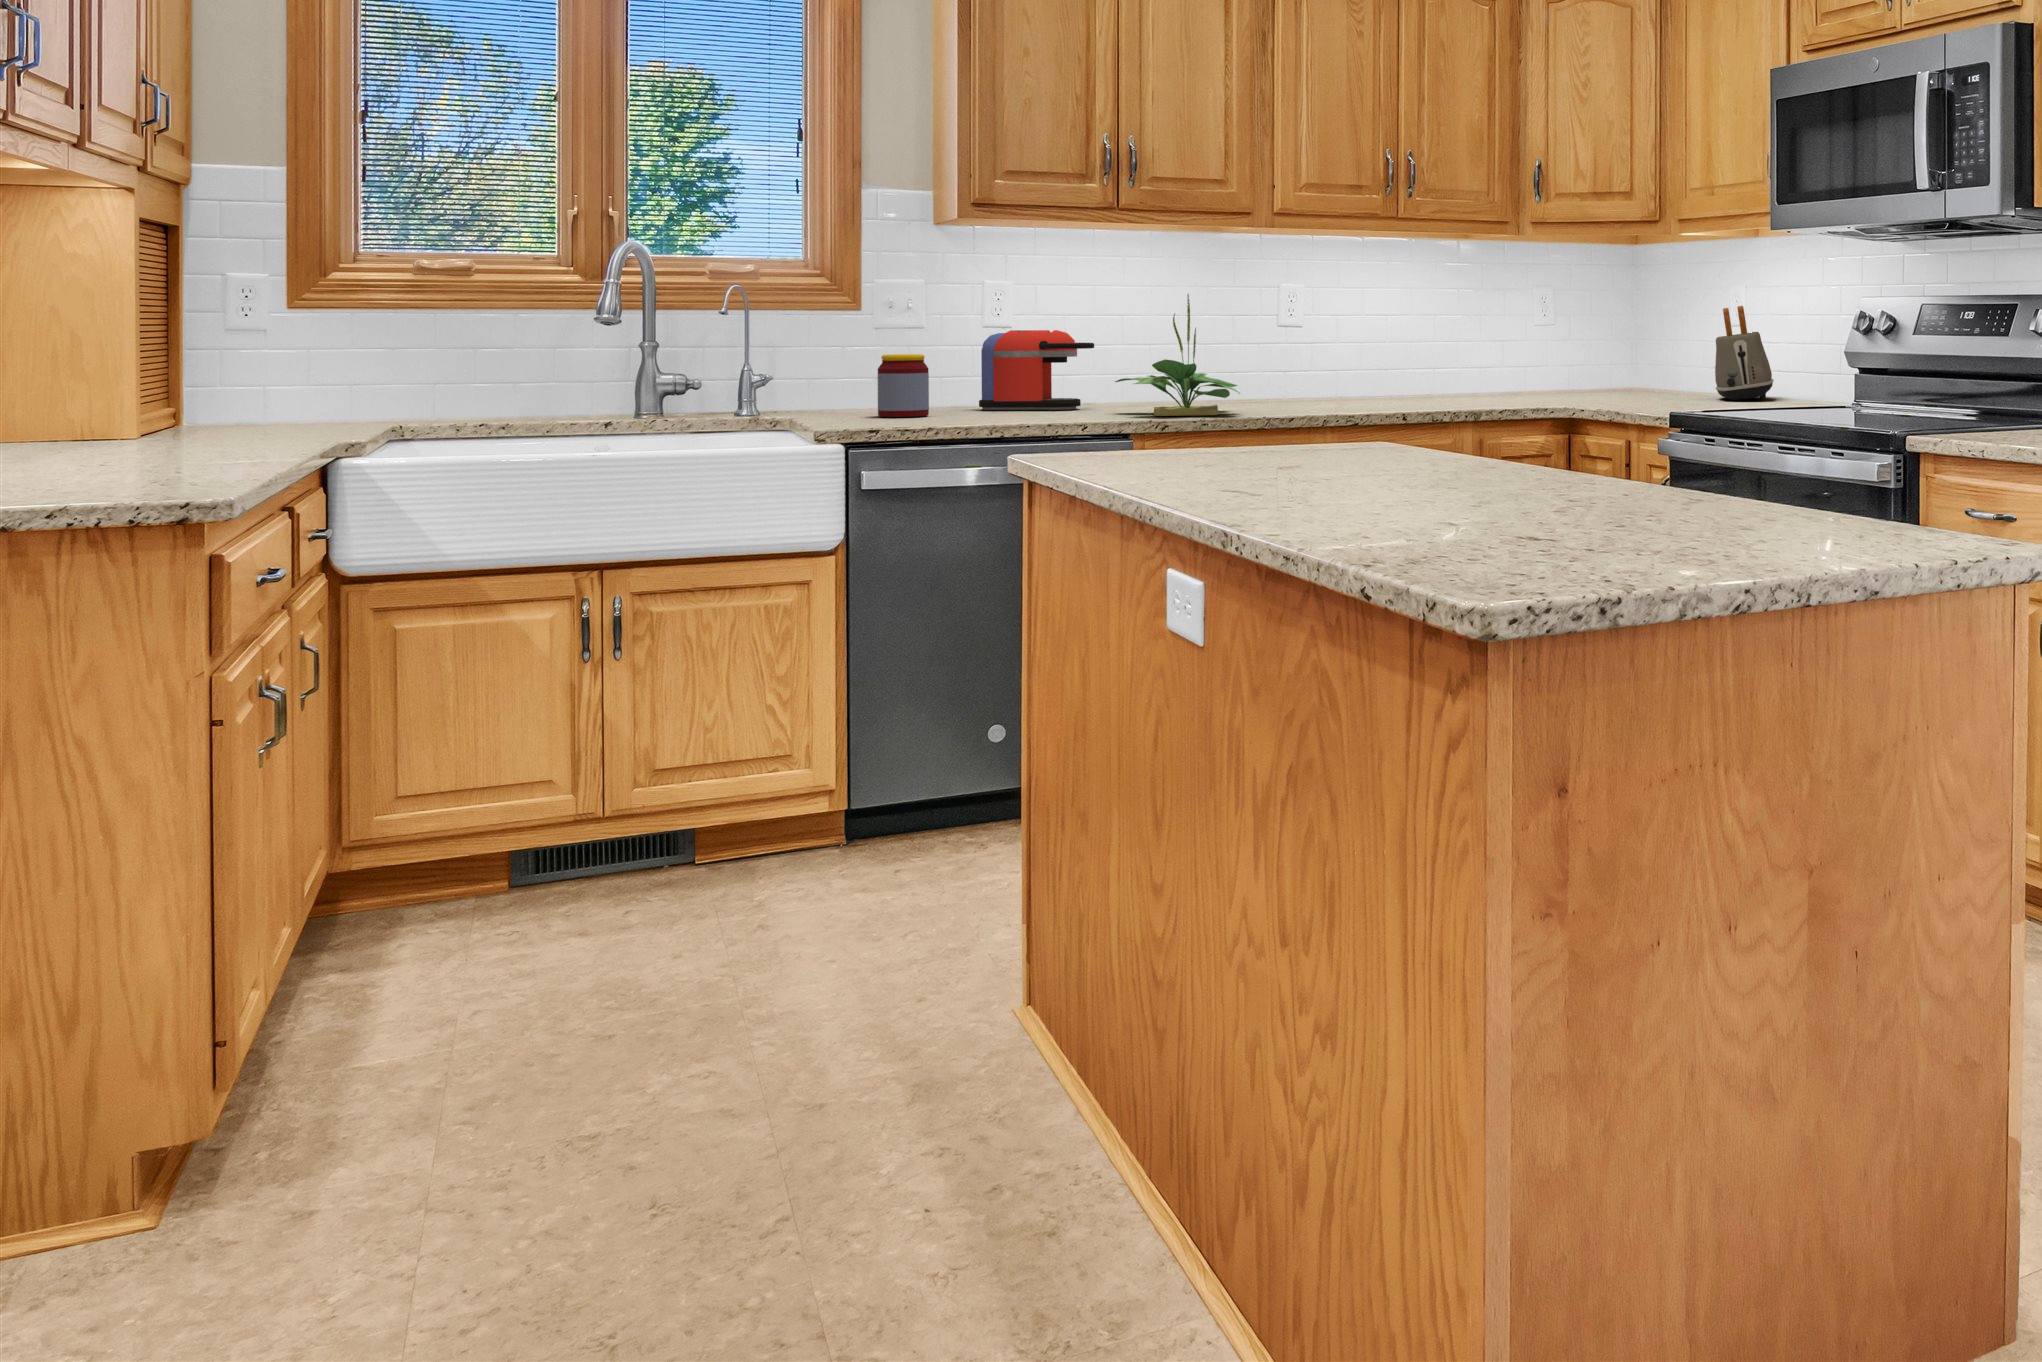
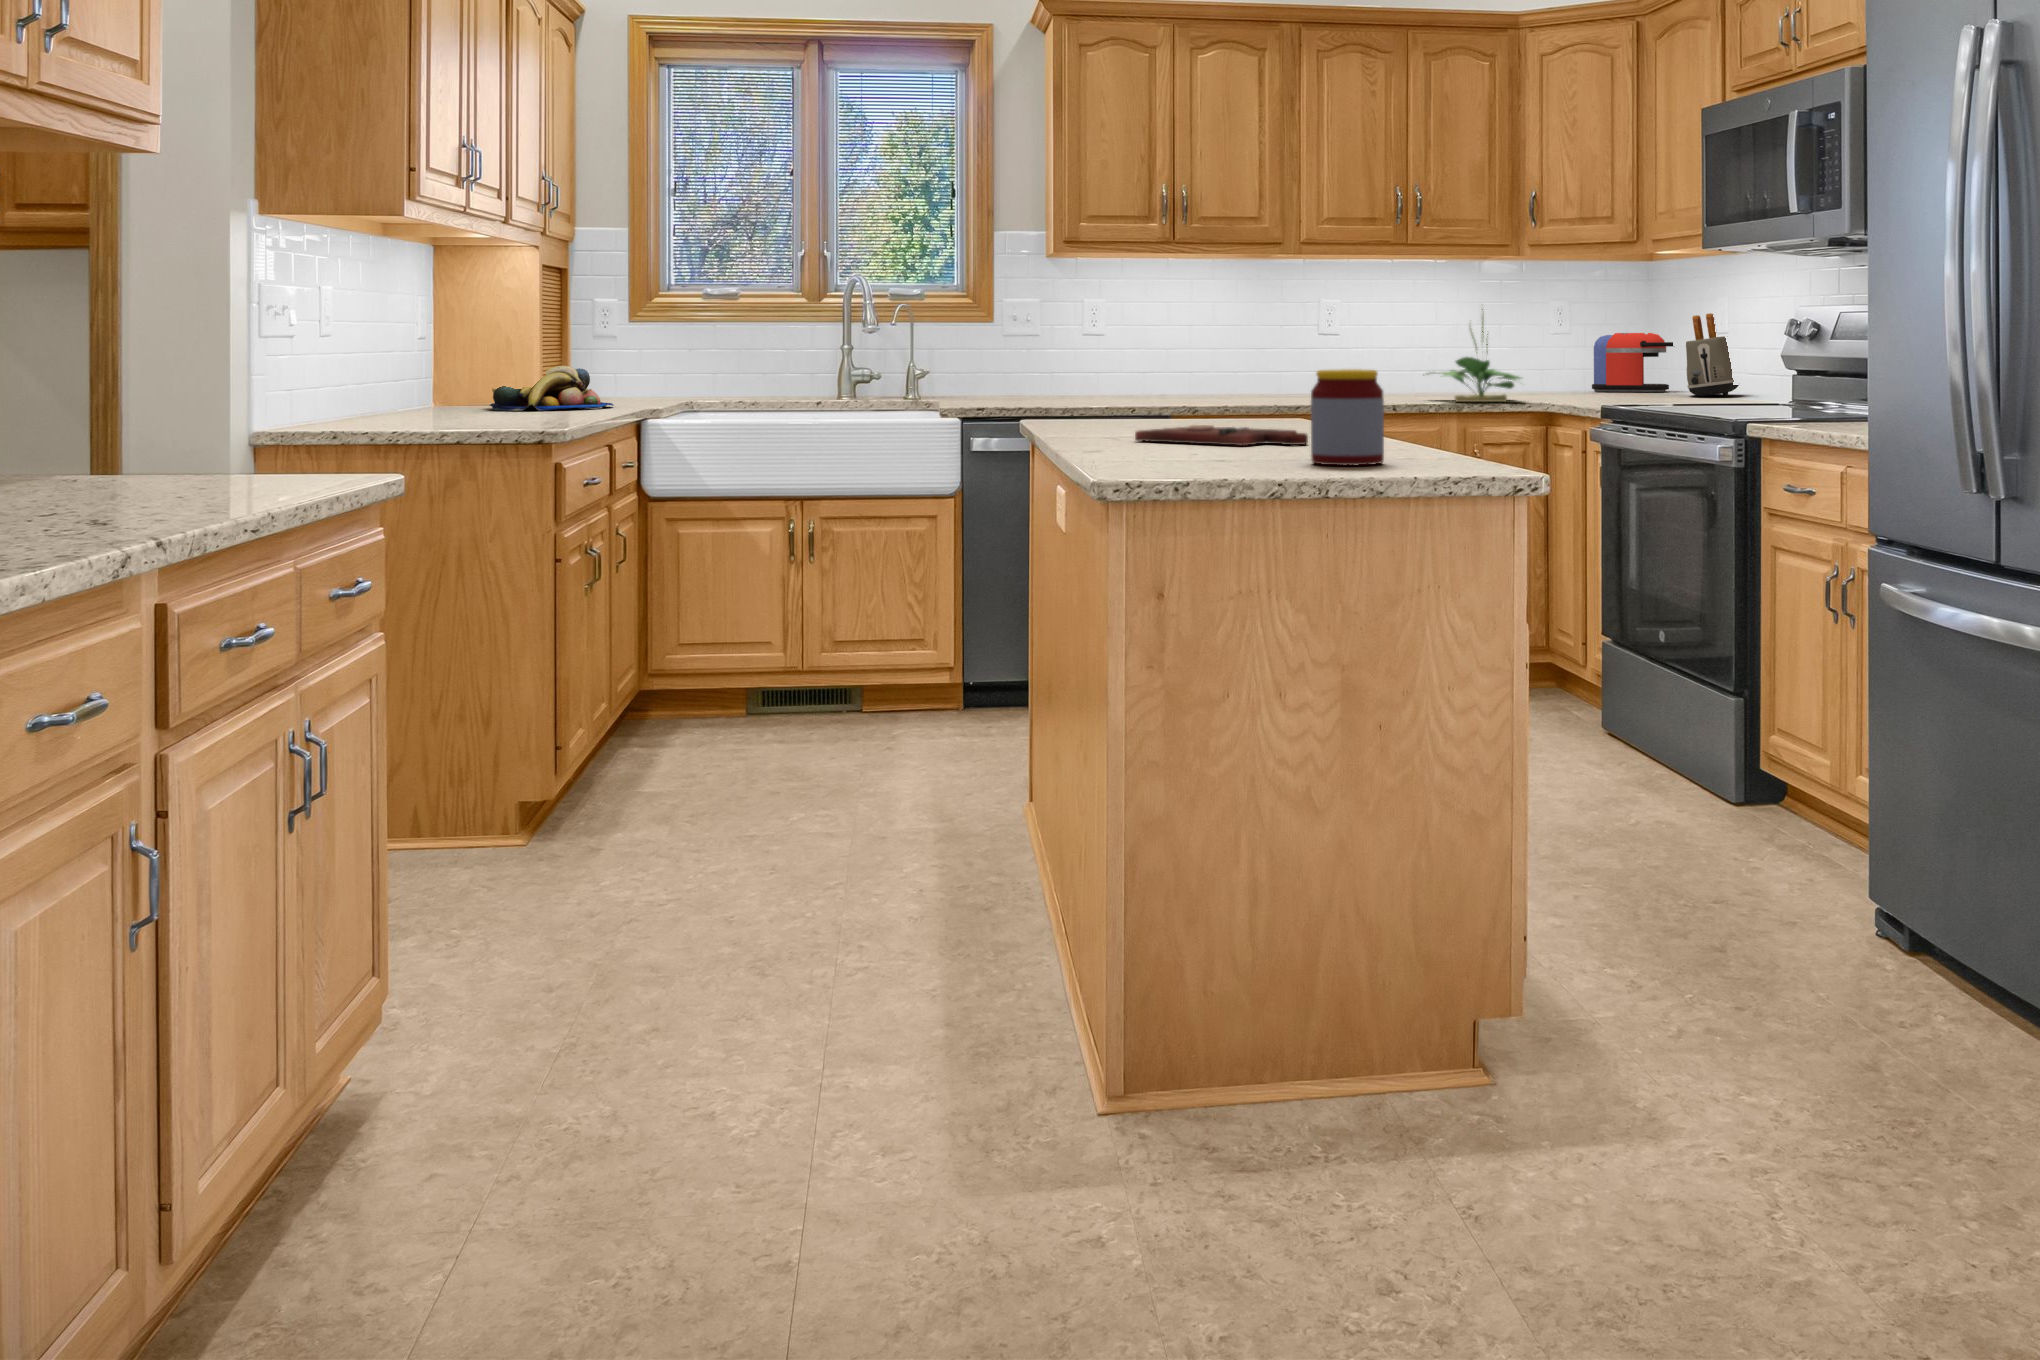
potted plant: present [1115,294,1240,416] -> present [1438,309,1520,402]
coffee maker: present [979,330,1094,410] -> present [1592,333,1673,392]
jar: present [878,354,929,417] -> present [1311,369,1384,465]
fruit bowl: none [37,378,268,450] -> present [490,366,613,411]
cutting board: none [1237,464,1494,494] -> present [1135,425,1308,446]

